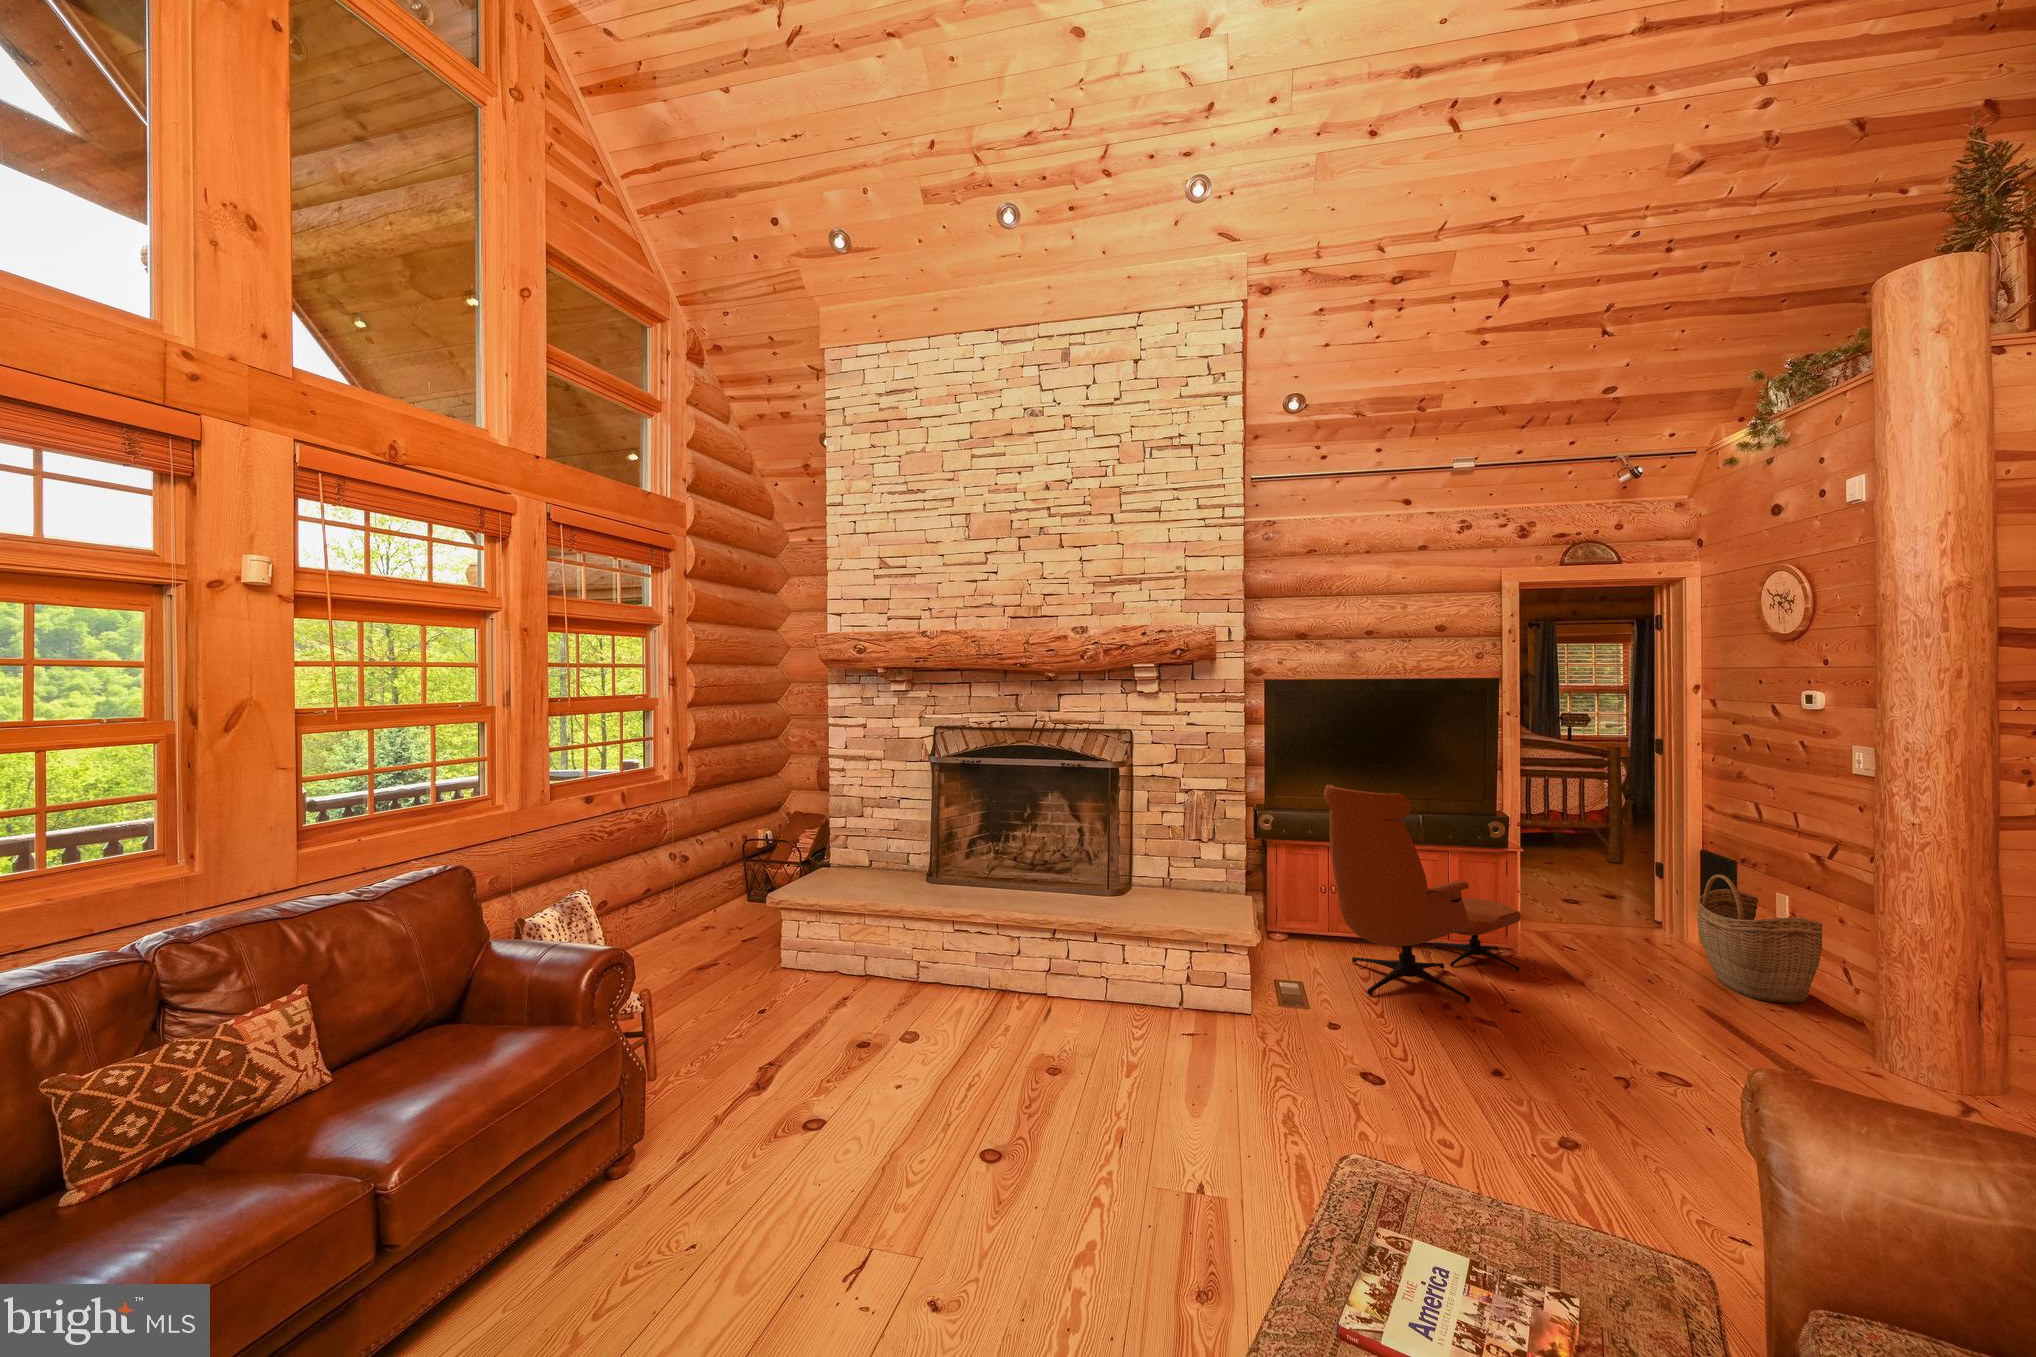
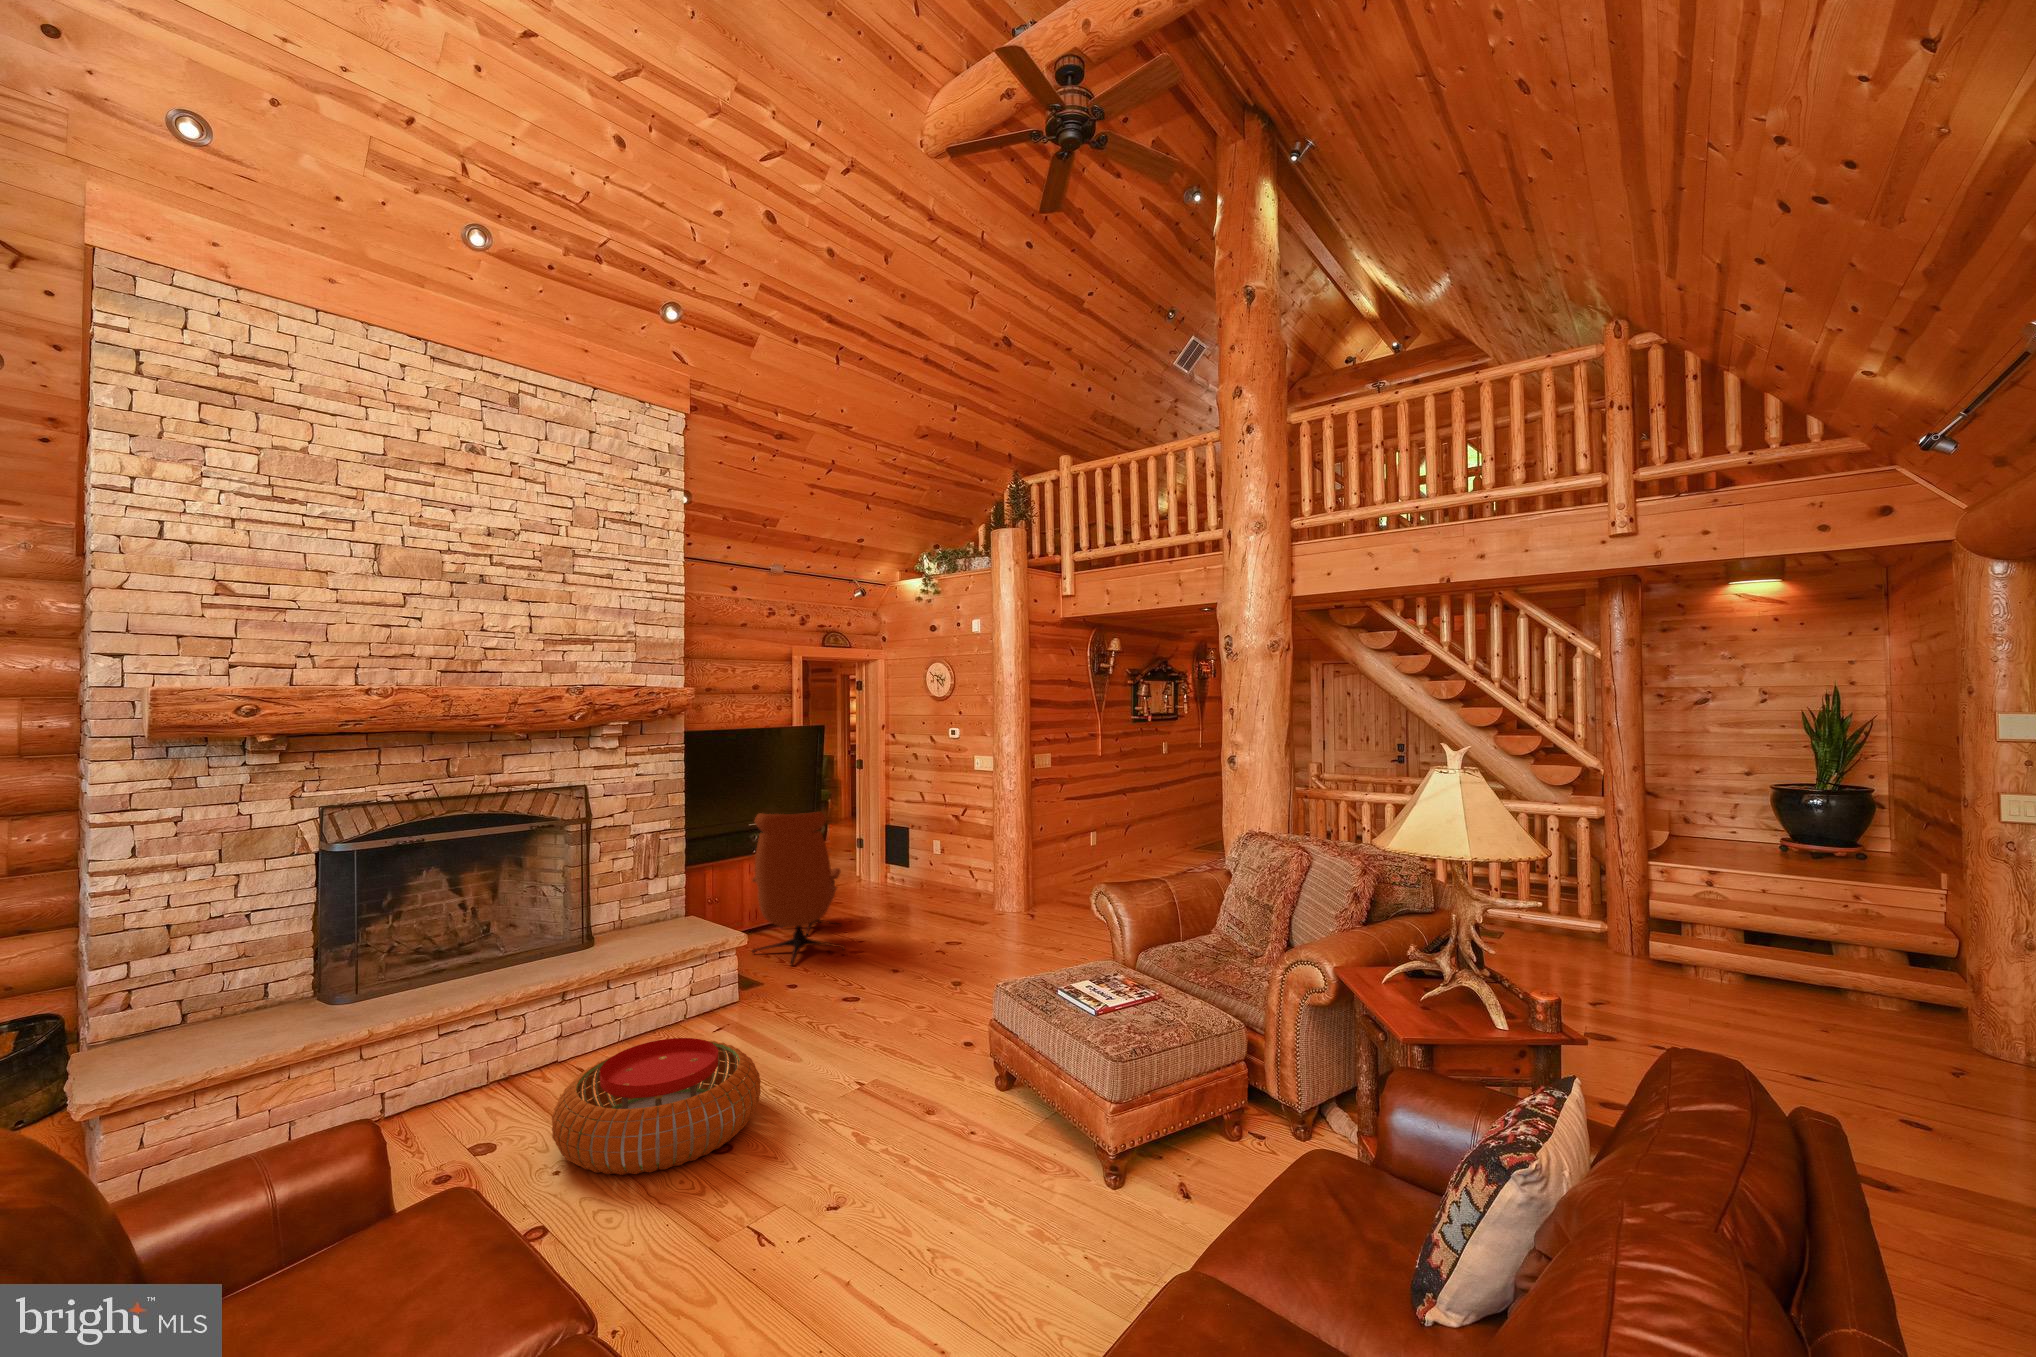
woven basket: present [1697,874,1823,1003] -> none [909,833,966,904]
pouf: none [870,997,1080,1148] -> present [552,1038,761,1175]

